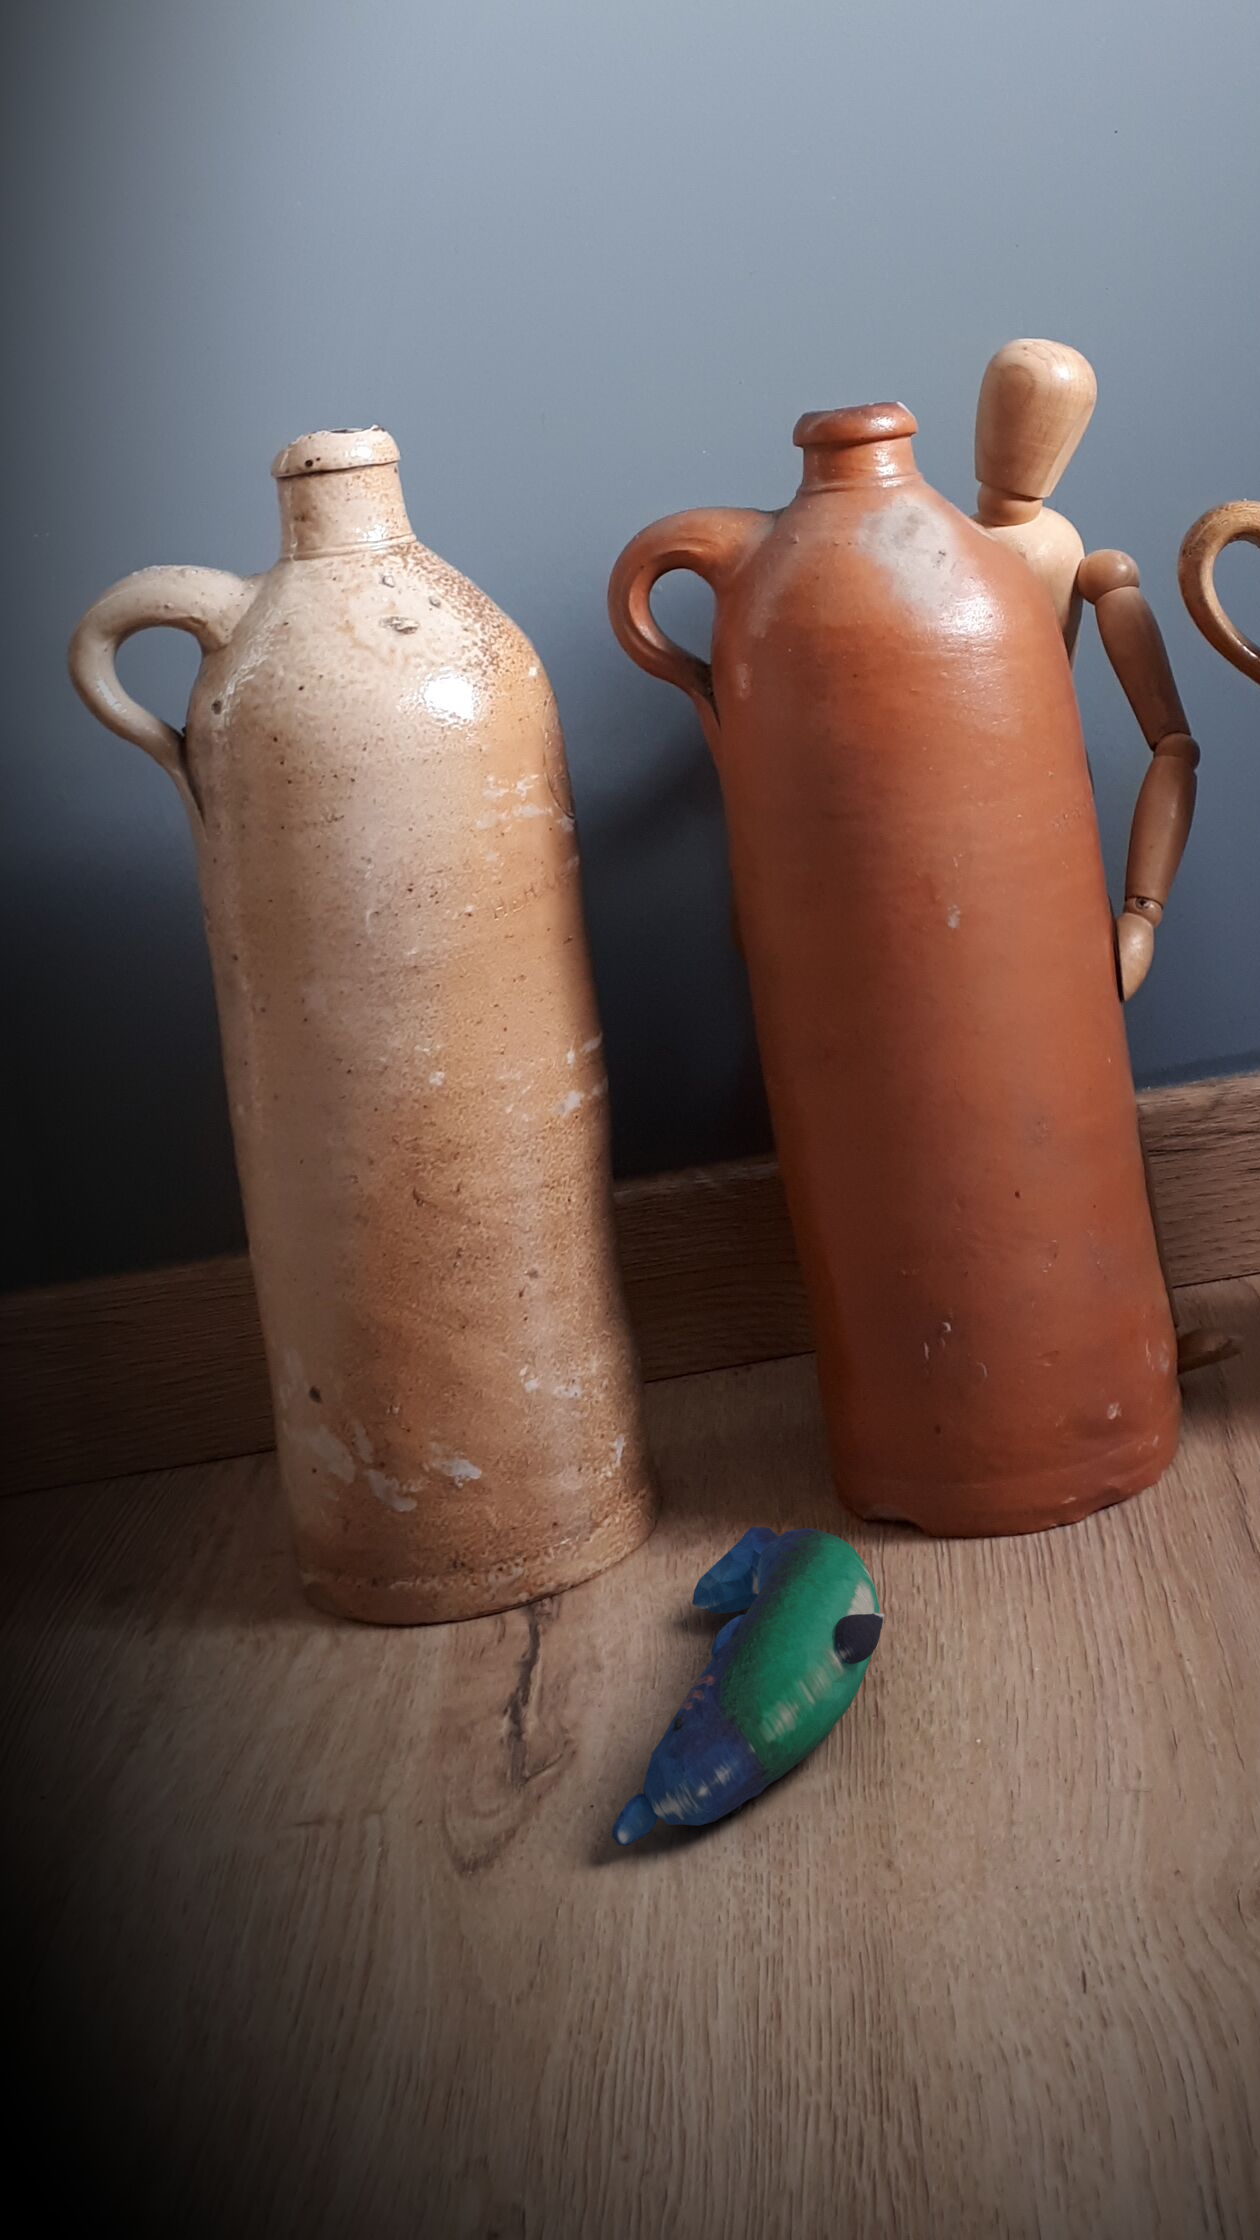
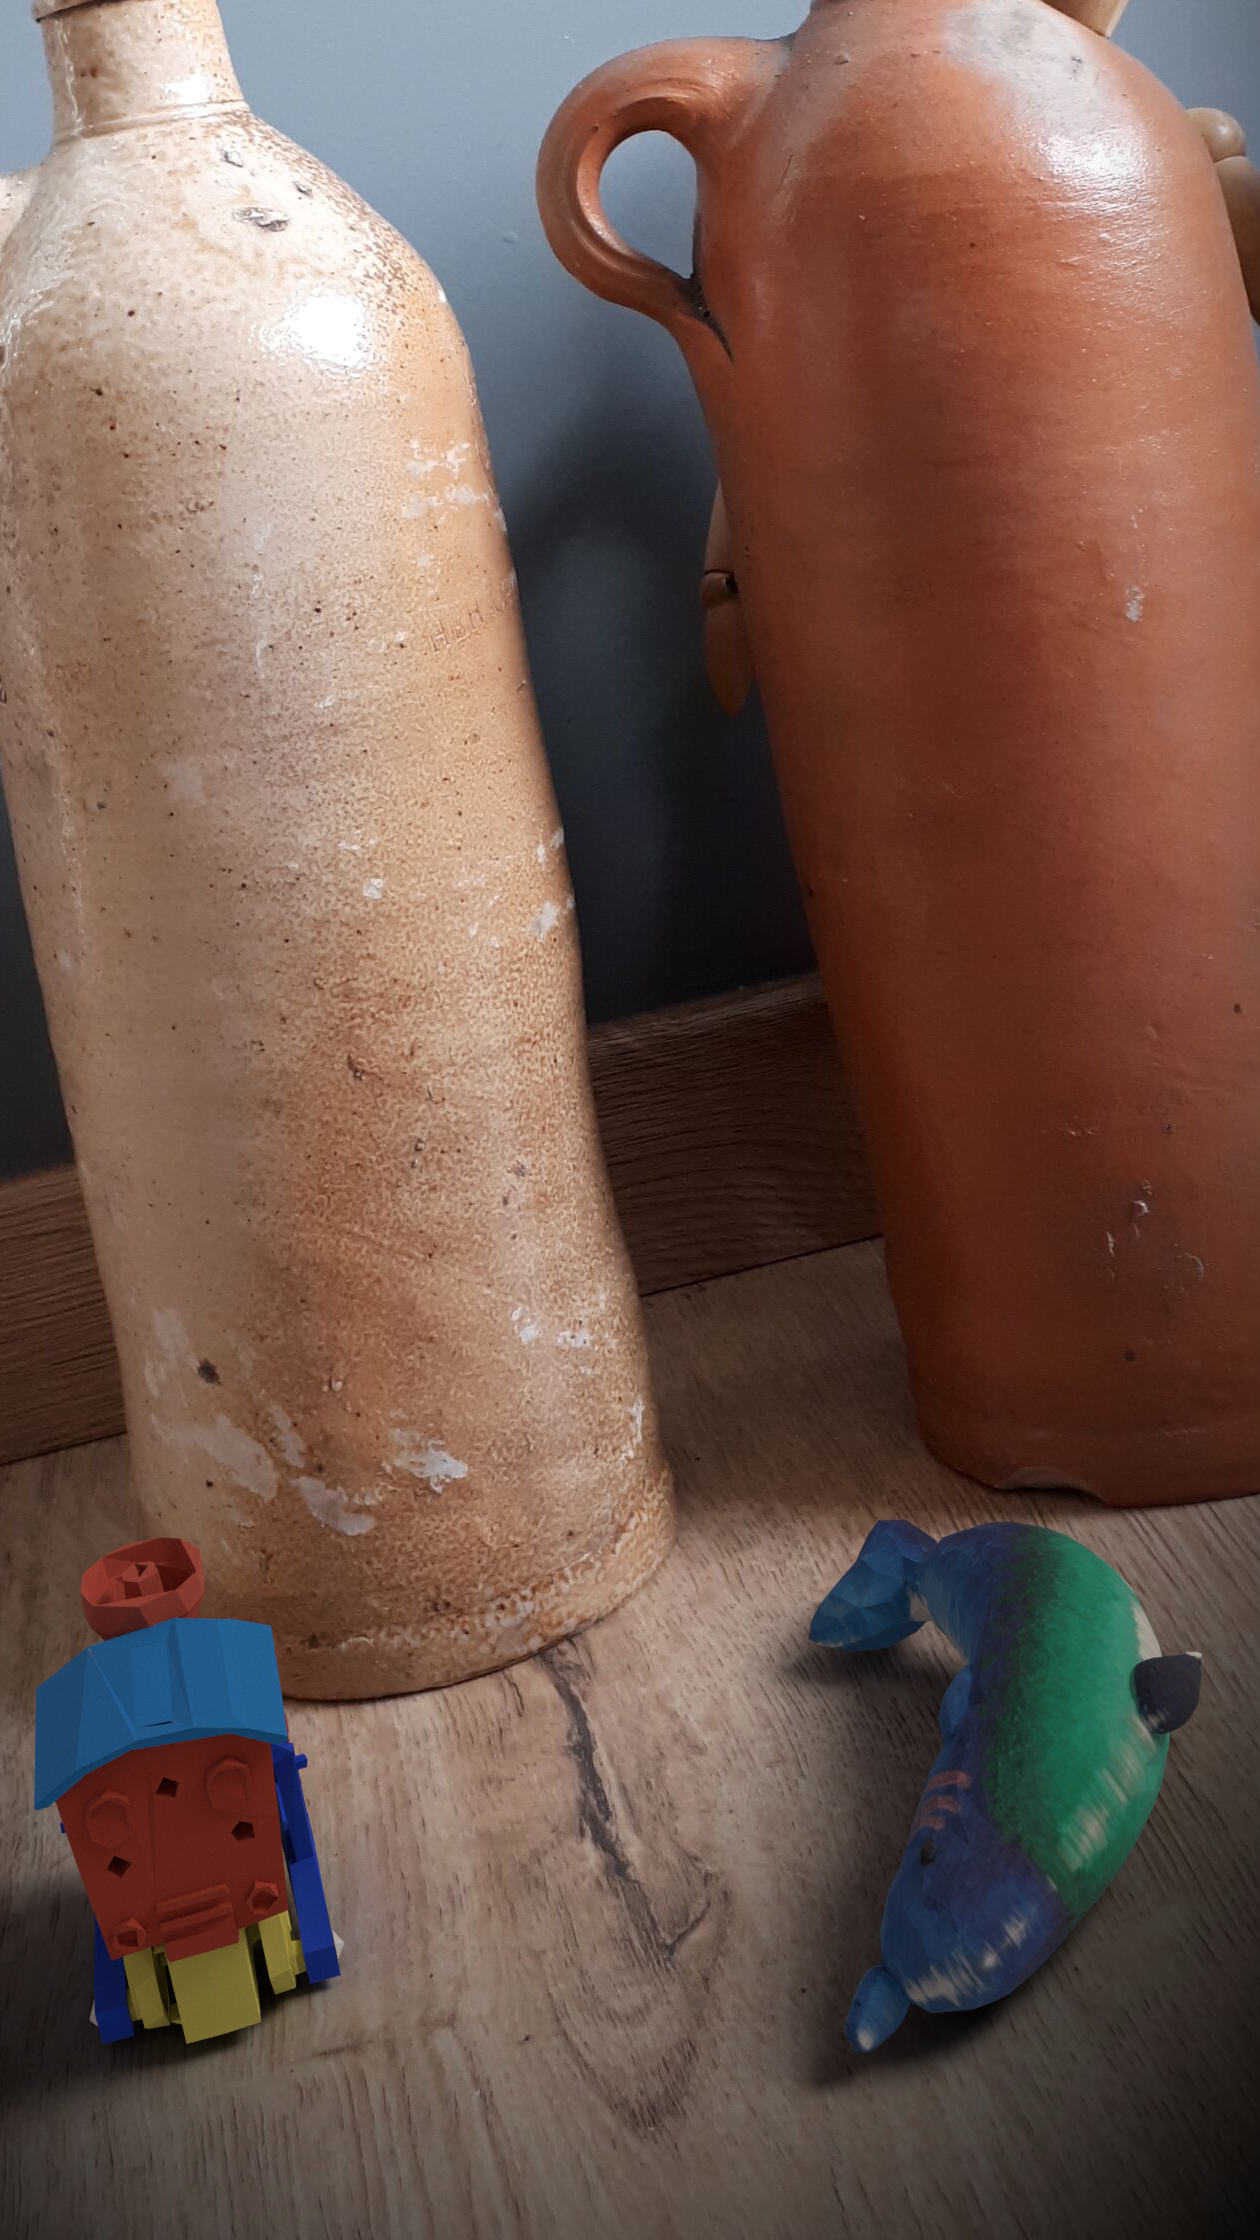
toy train: none [129,1498,336,1823] -> present [34,1537,344,2044]

